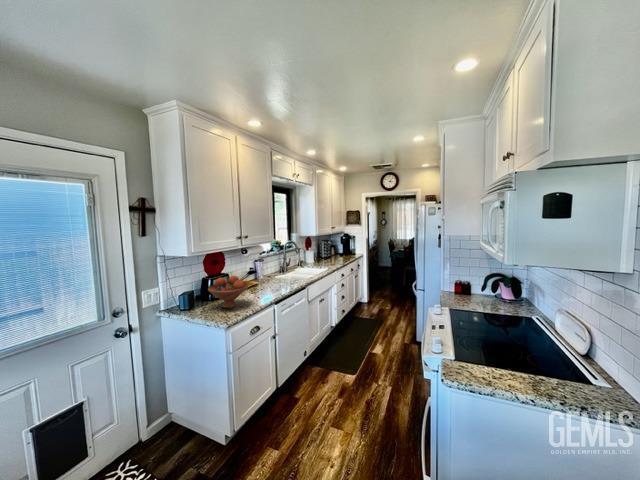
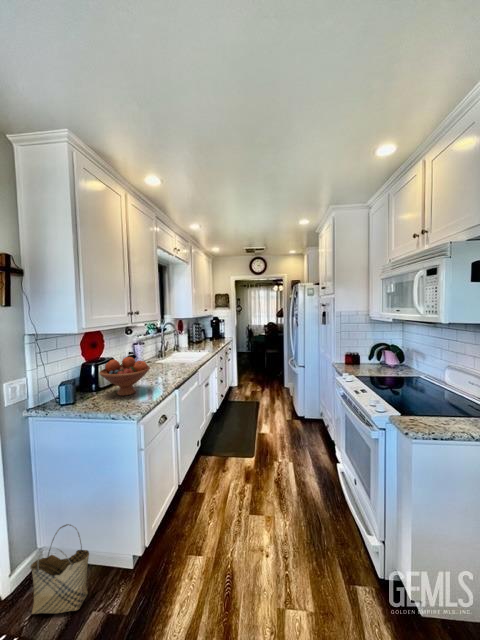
woven basket: none [155,400,192,463] -> present [30,524,89,614]

